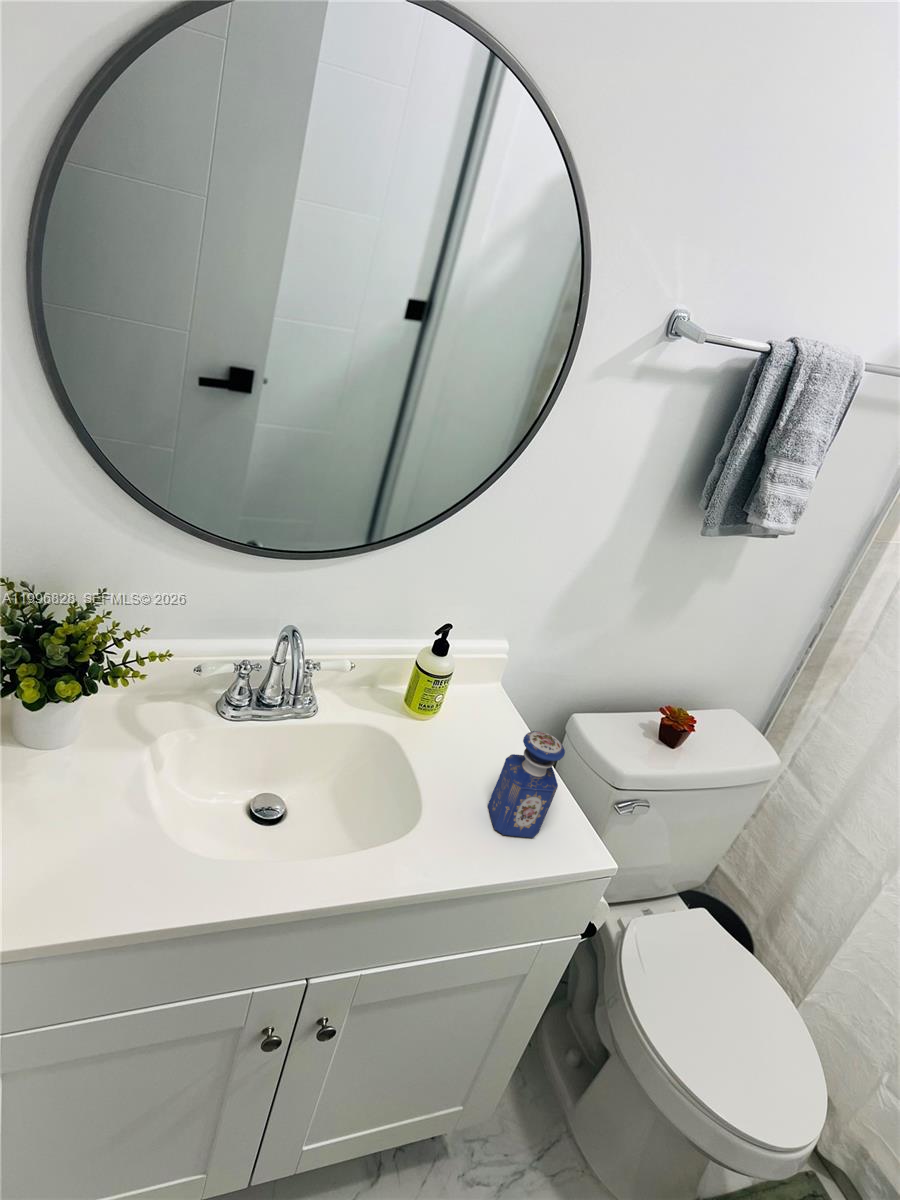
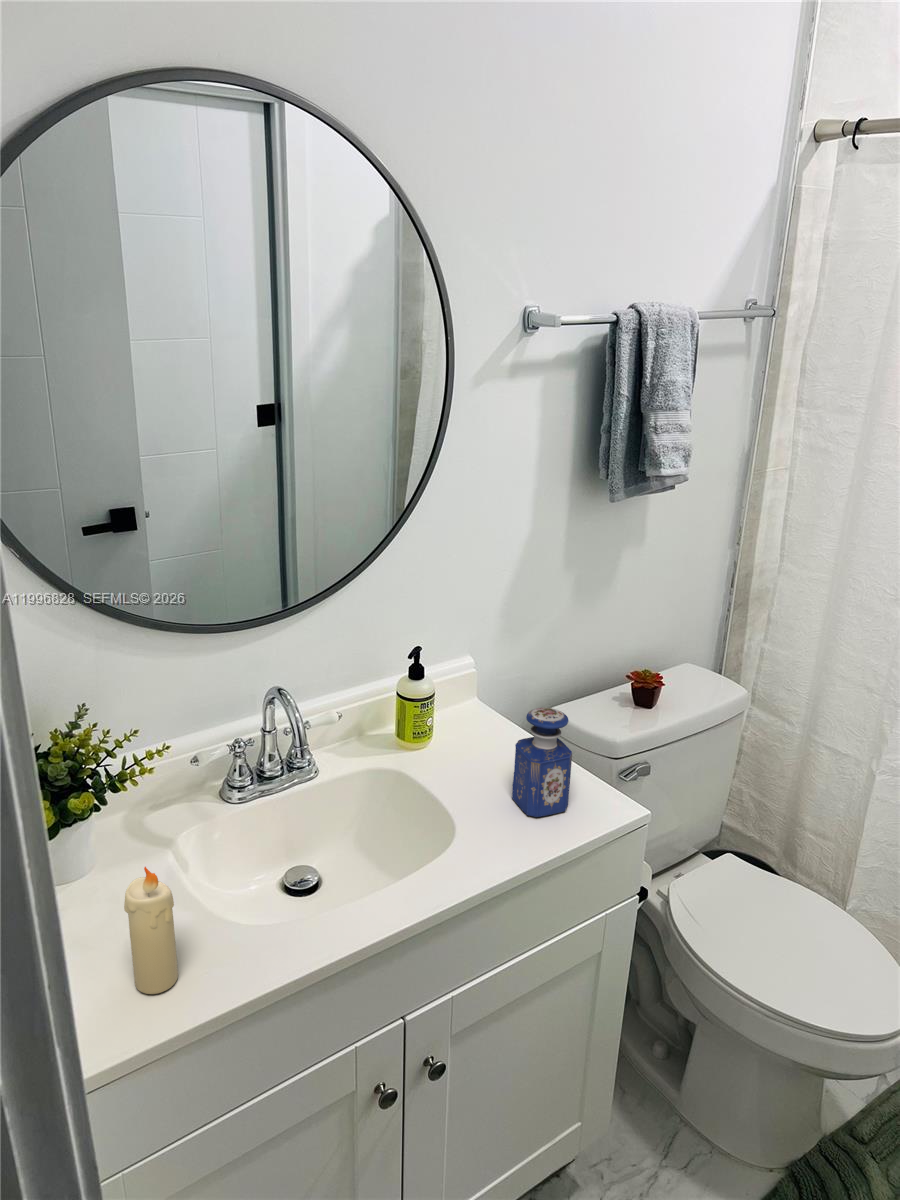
candle: none [62,780,114,893] -> present [124,867,178,994]

